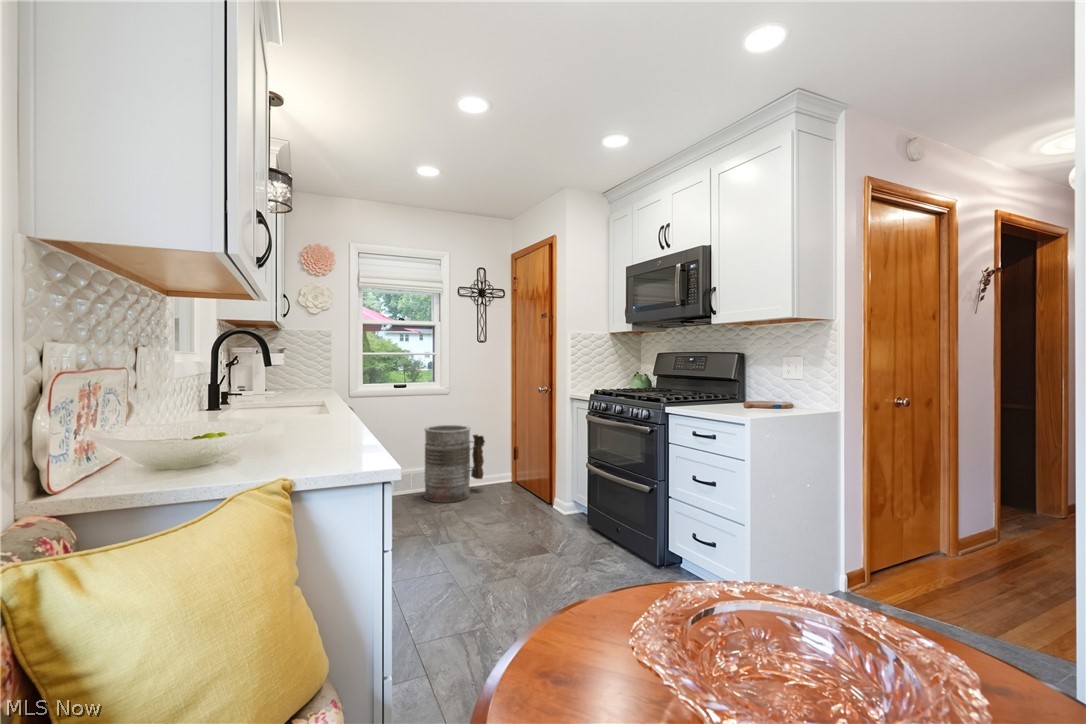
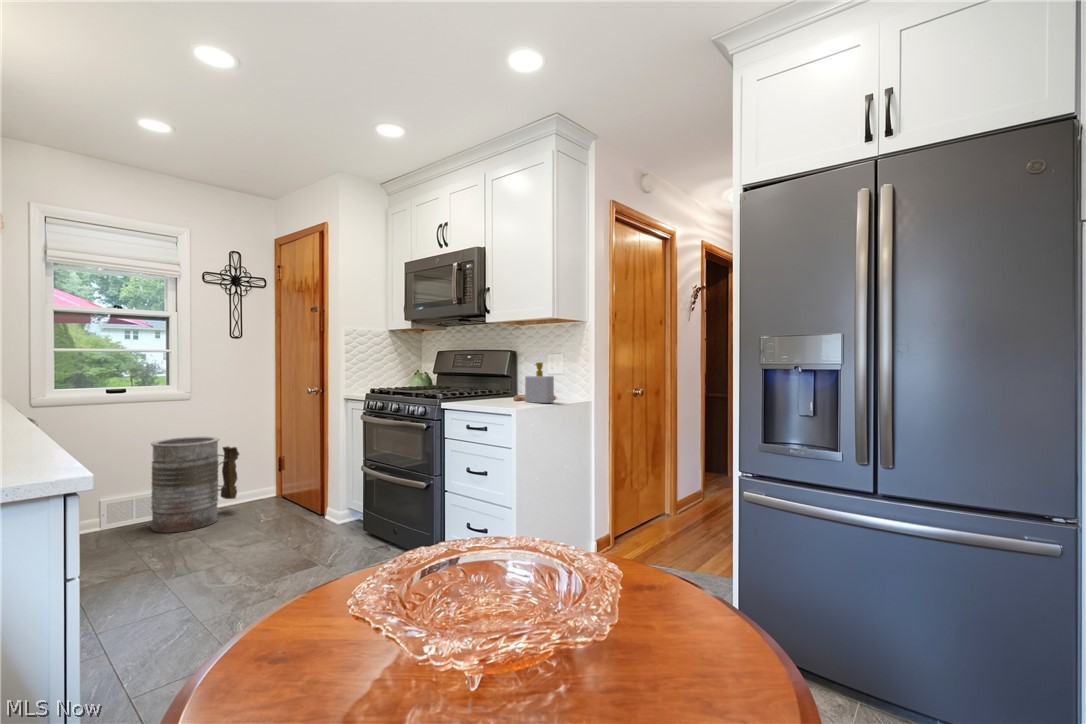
soap bottle: none [759,367,795,412] -> present [525,362,554,403]

